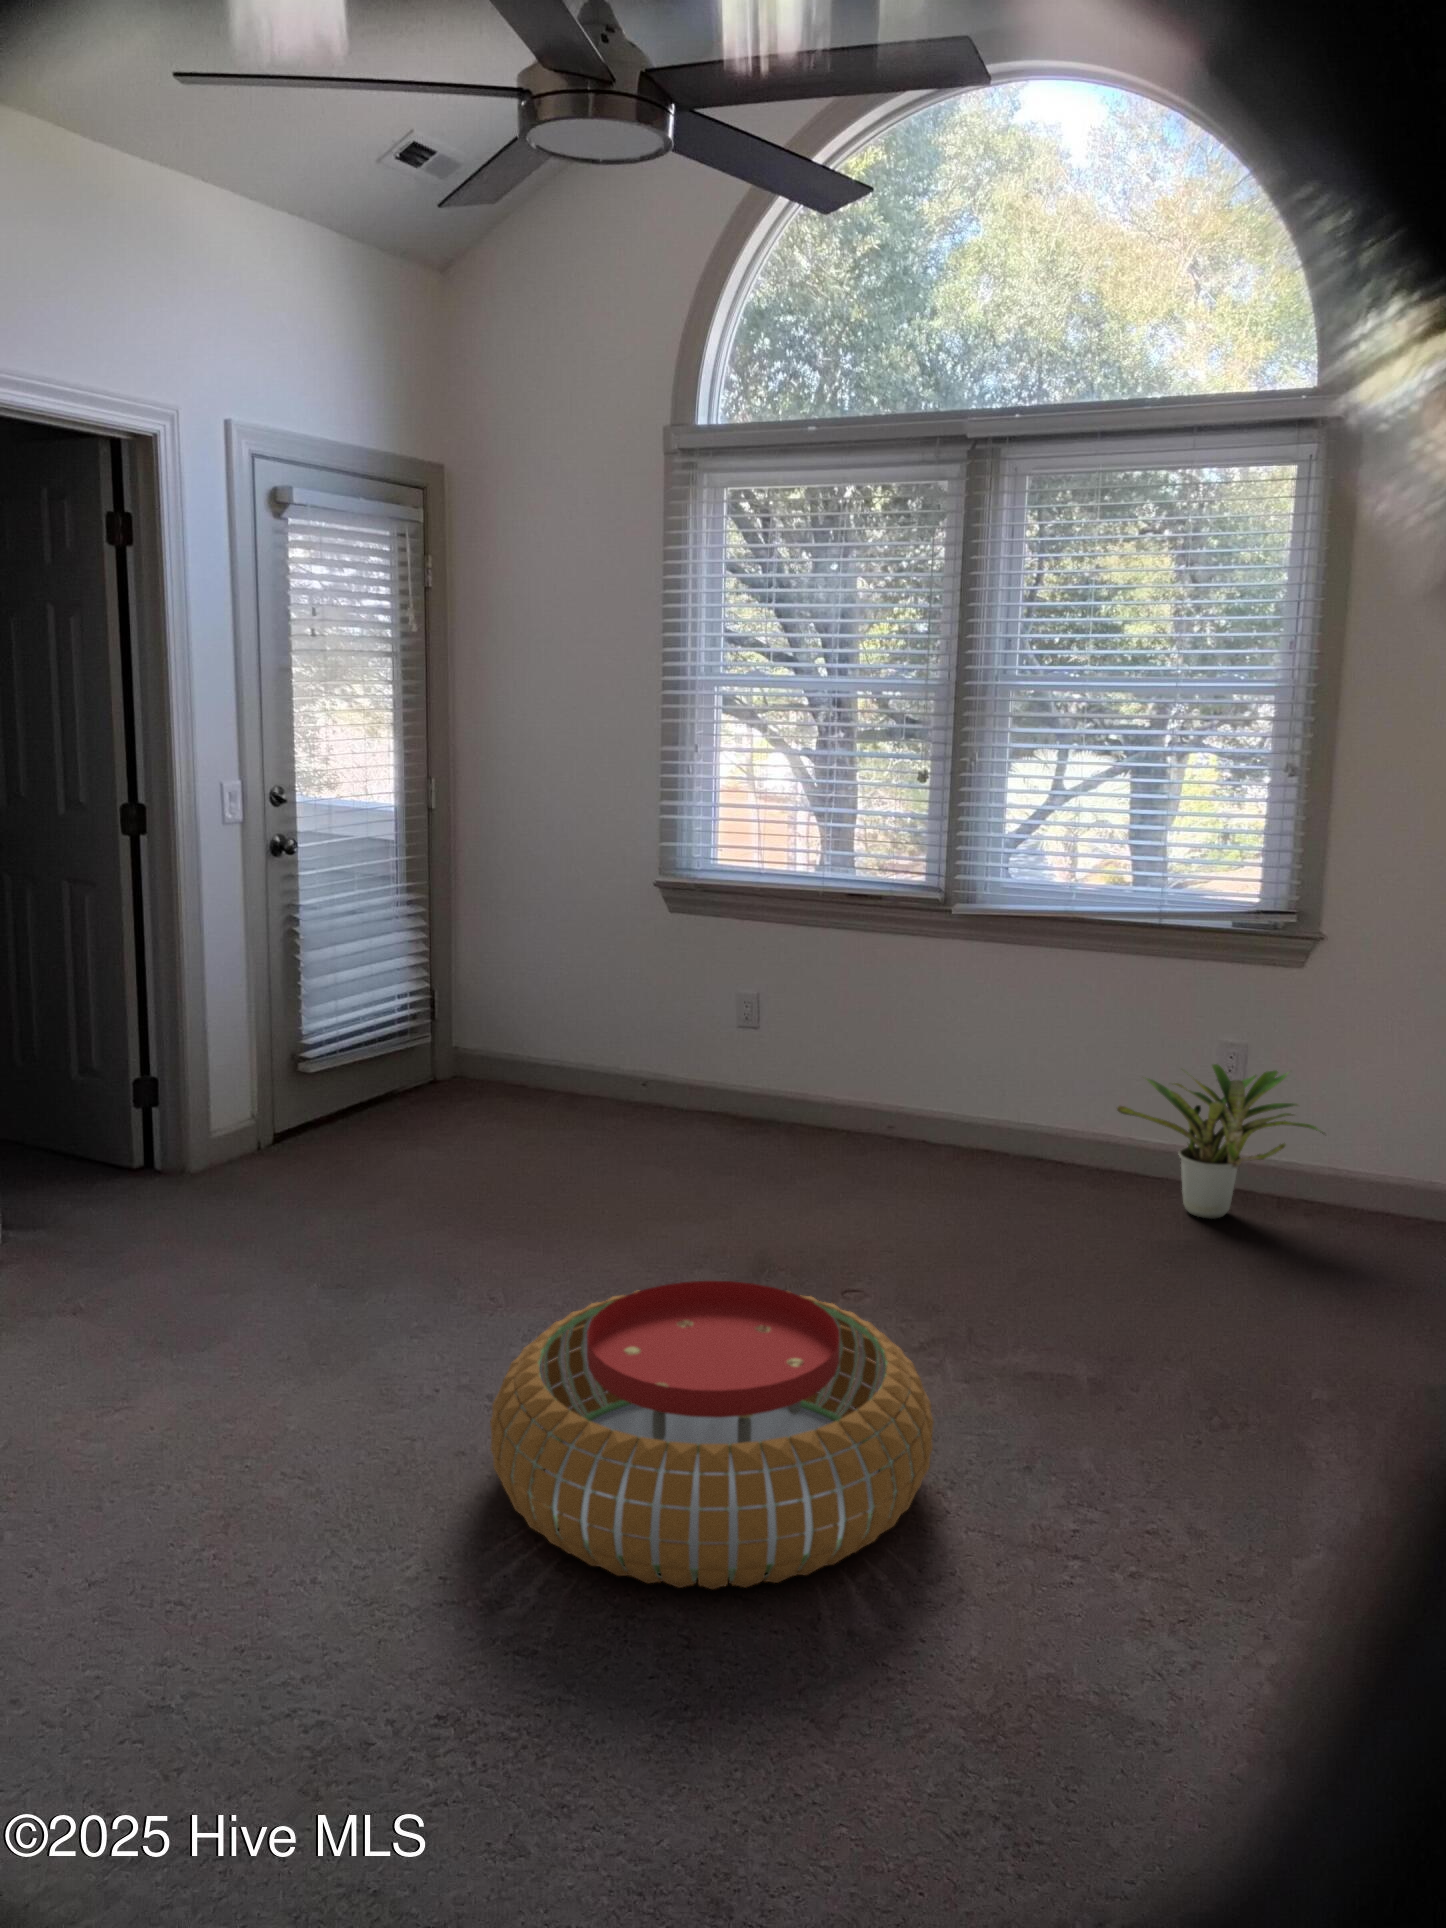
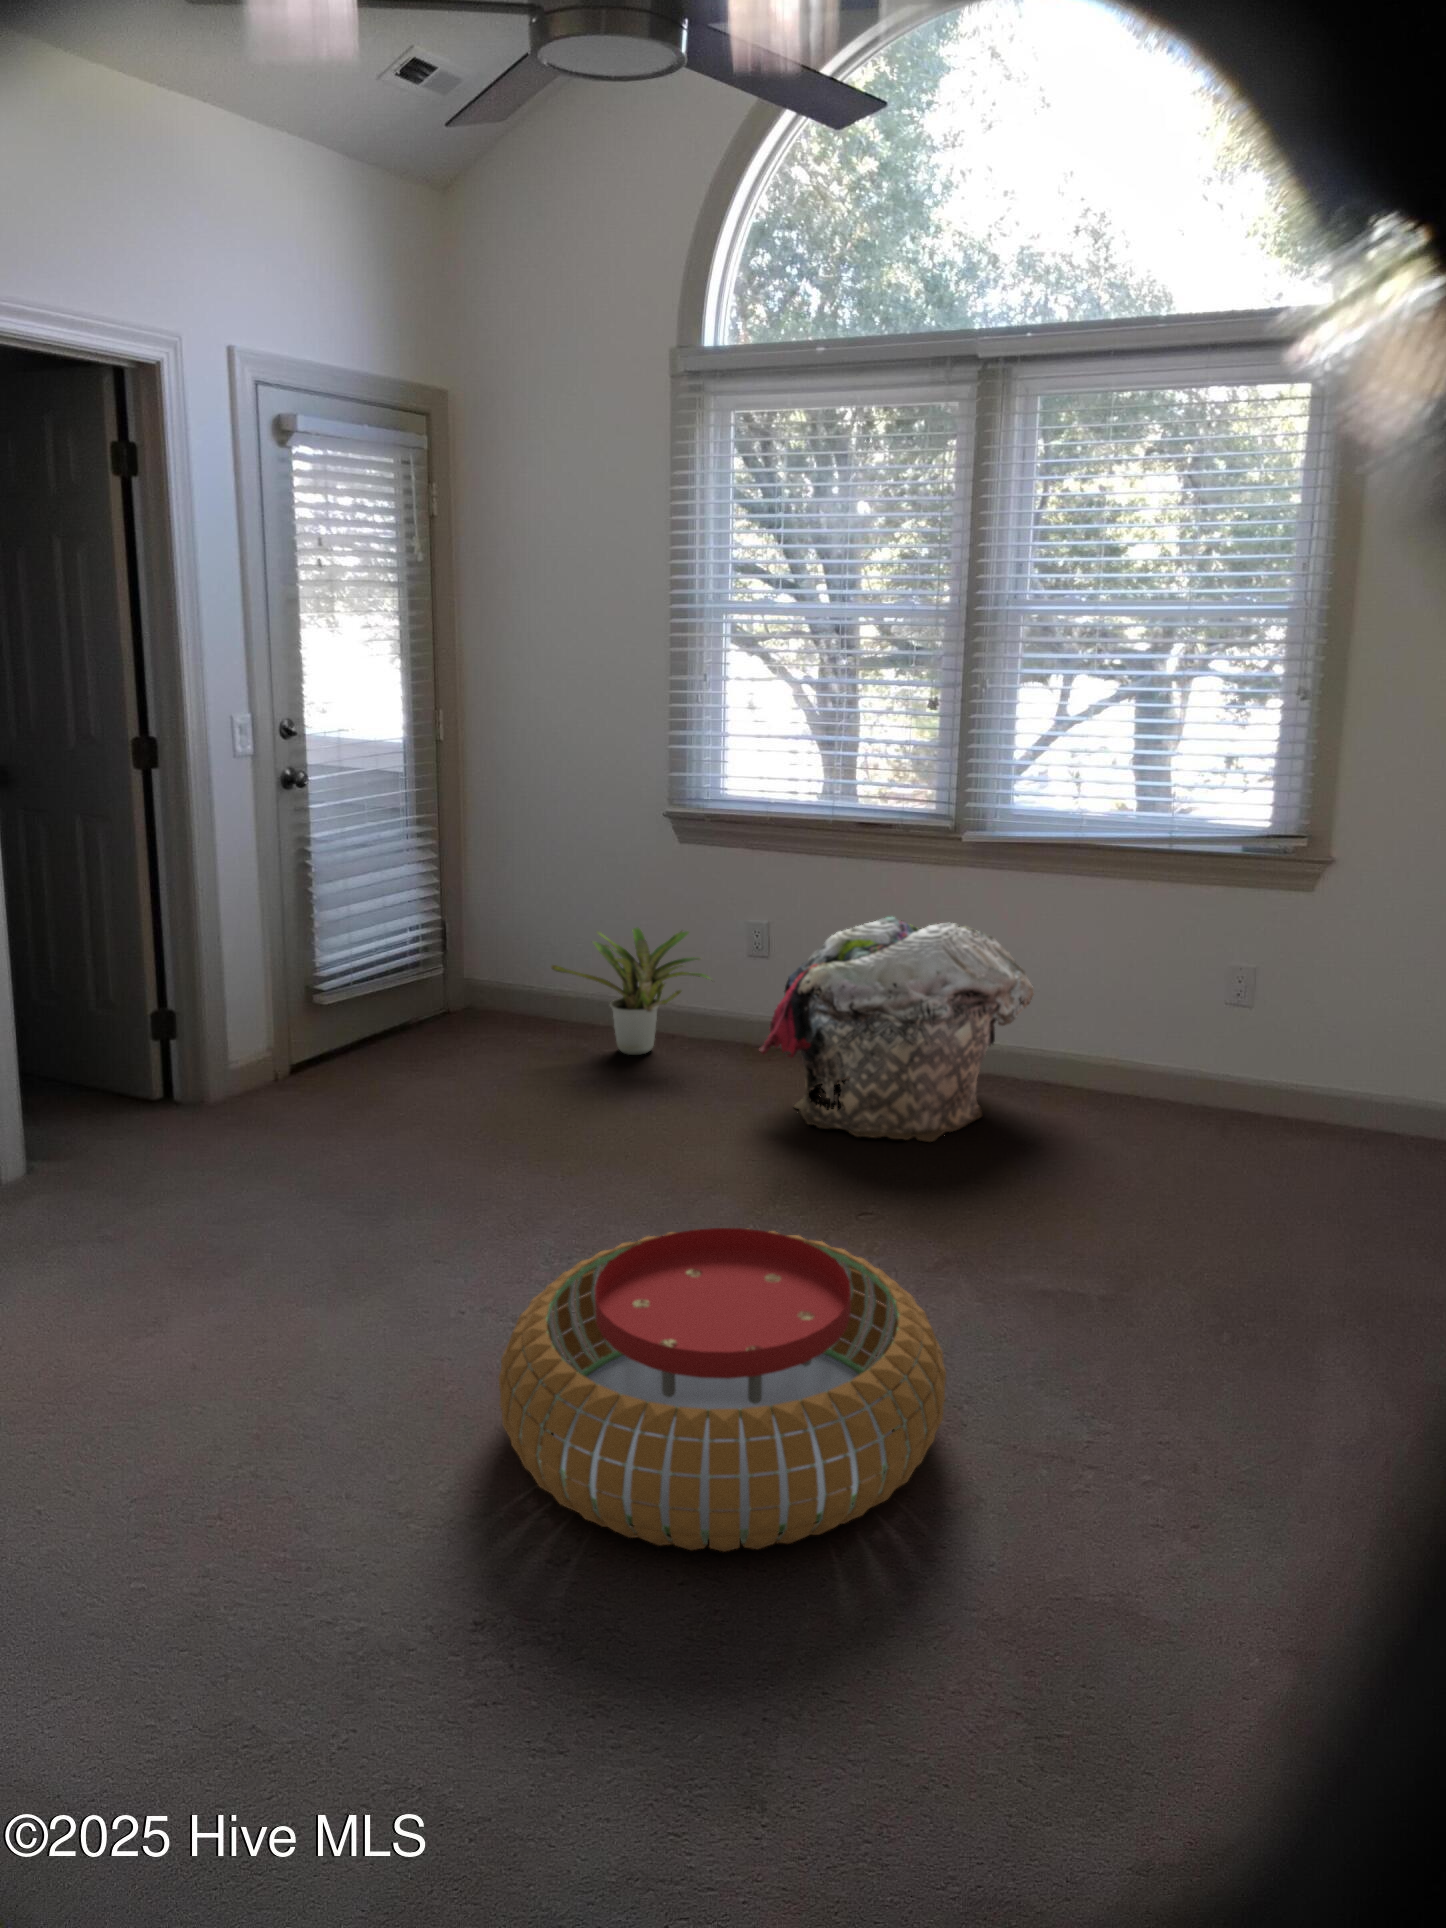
laundry basket: none [750,988,1030,1216] -> present [760,917,1034,1142]
potted plant: present [1117,1064,1323,1219] -> present [551,927,709,1055]

